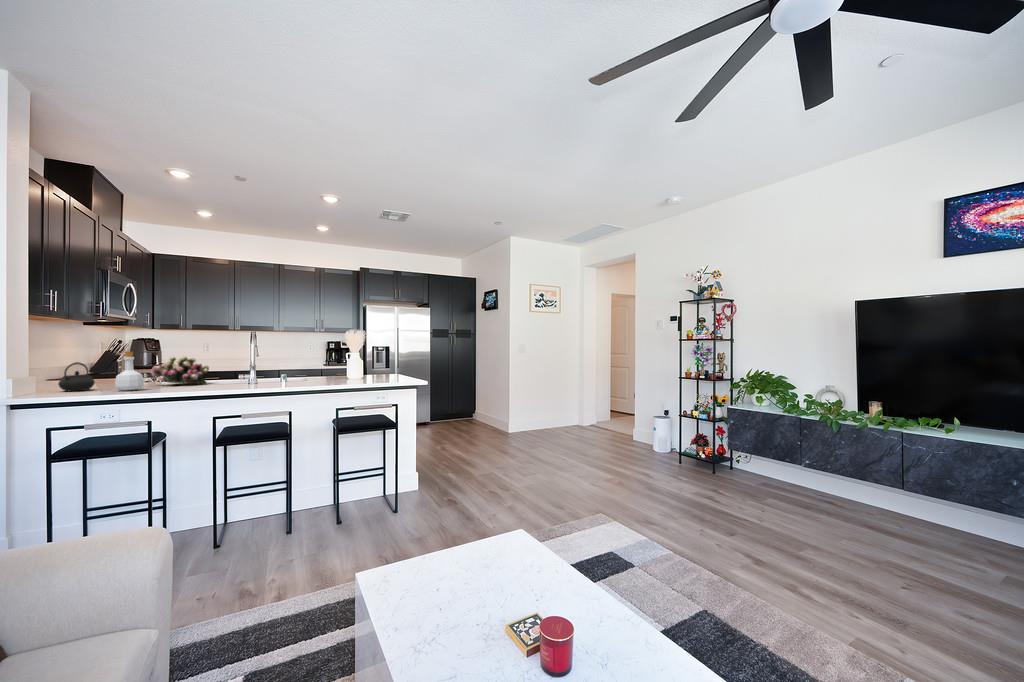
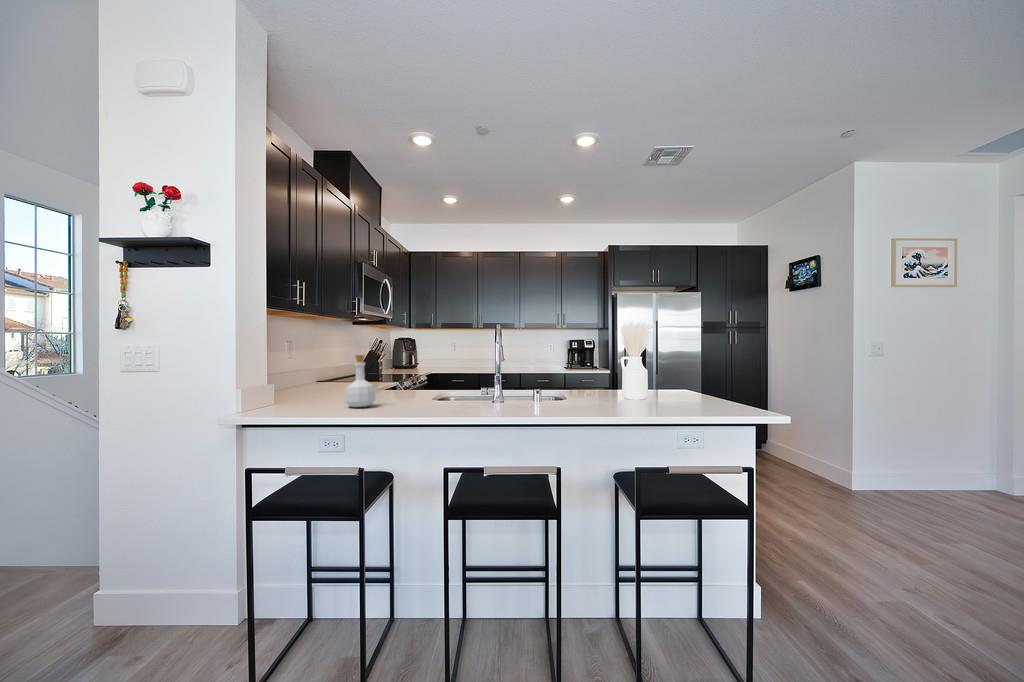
flower arrangement: present [150,356,209,384] -> none [388,360,449,398]
kettle: present [58,362,95,391] -> none [296,368,331,404]

